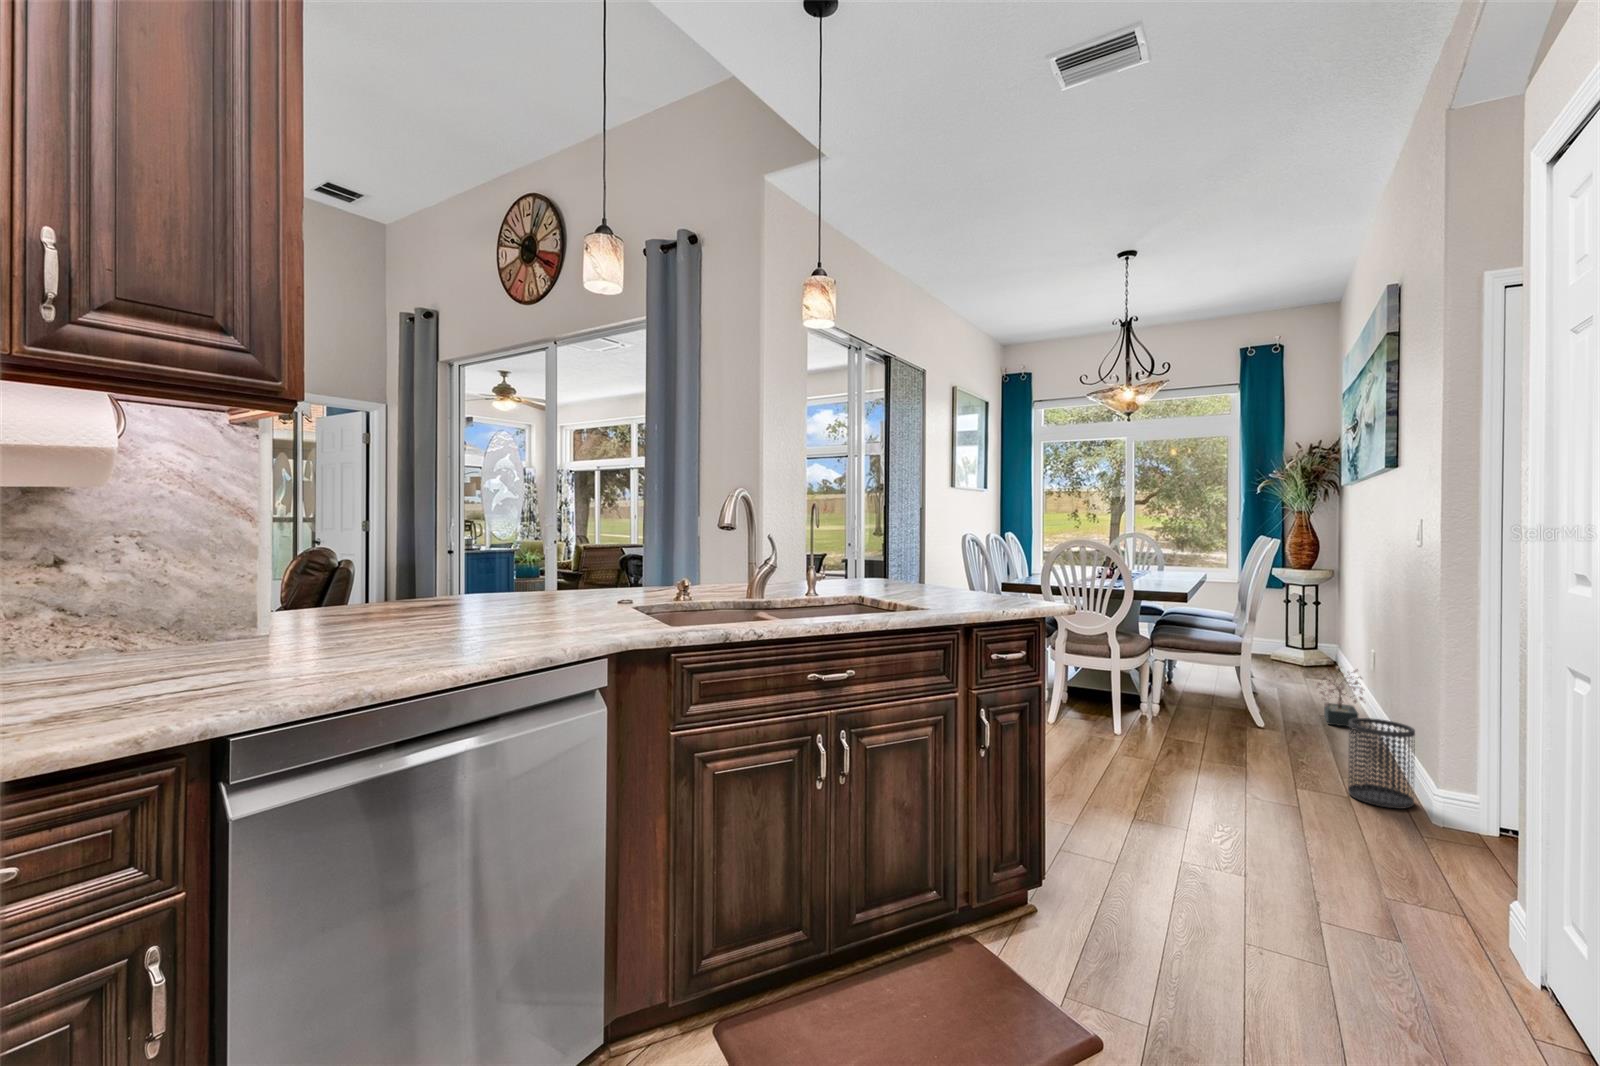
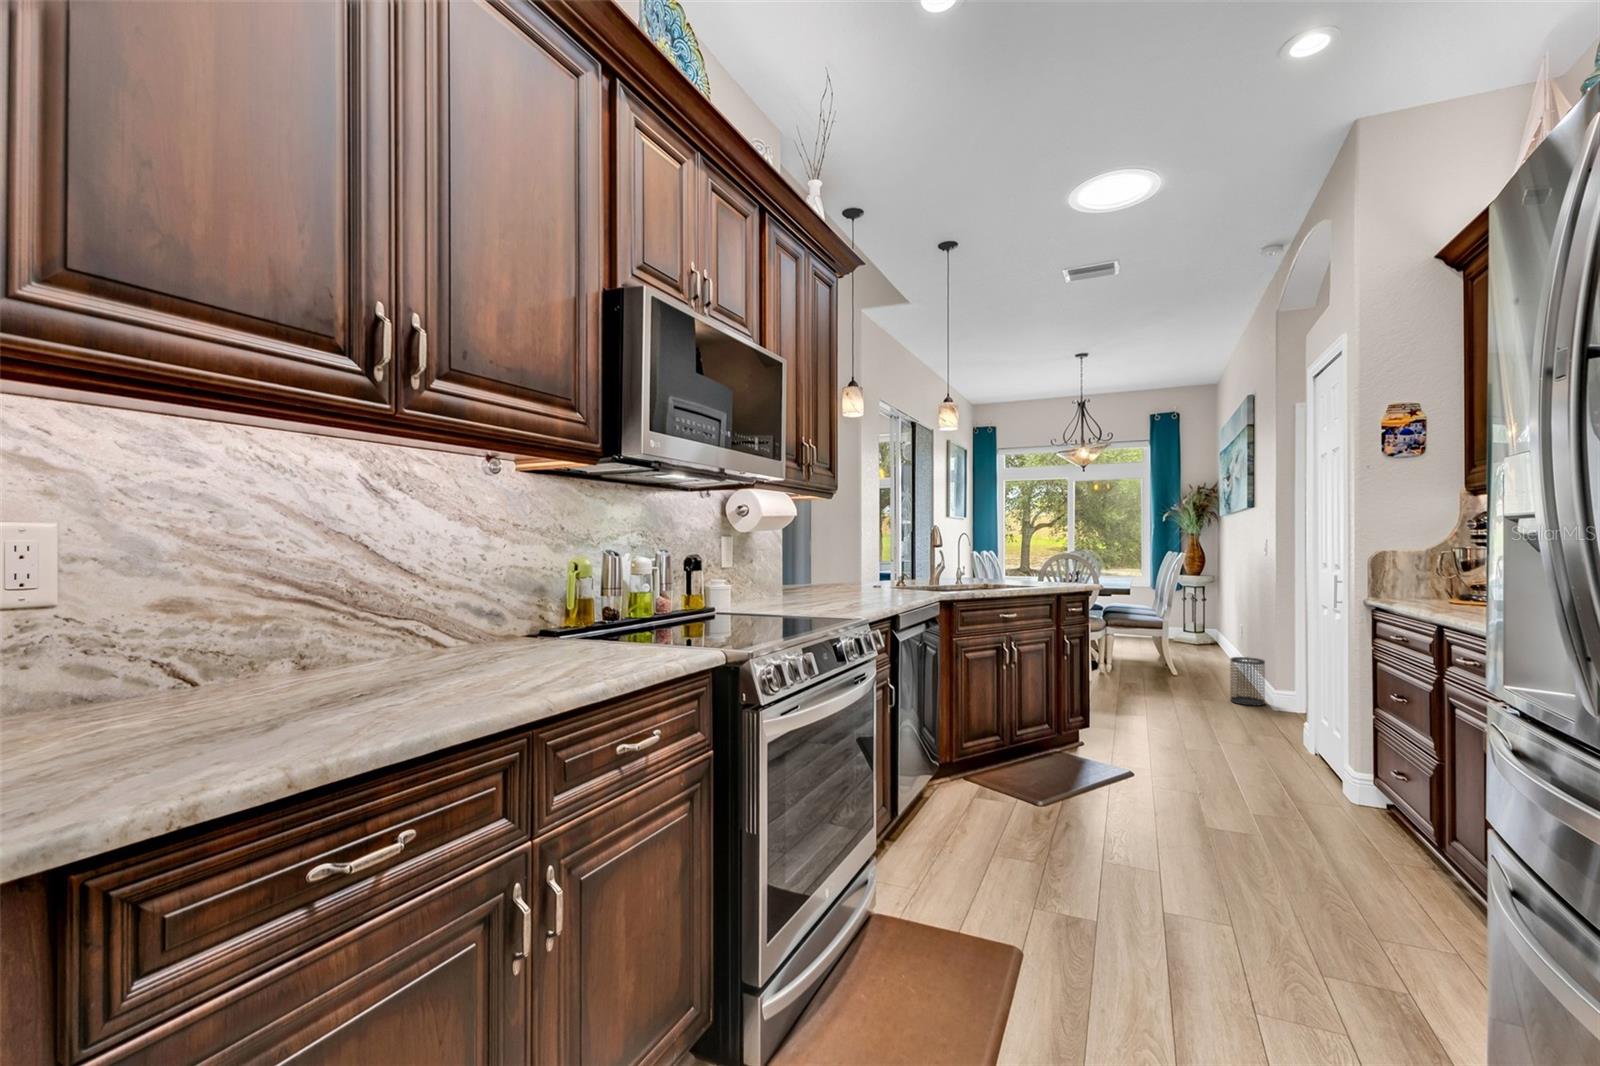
decorative plant: present [1313,666,1365,727] -> none [1205,636,1238,674]

